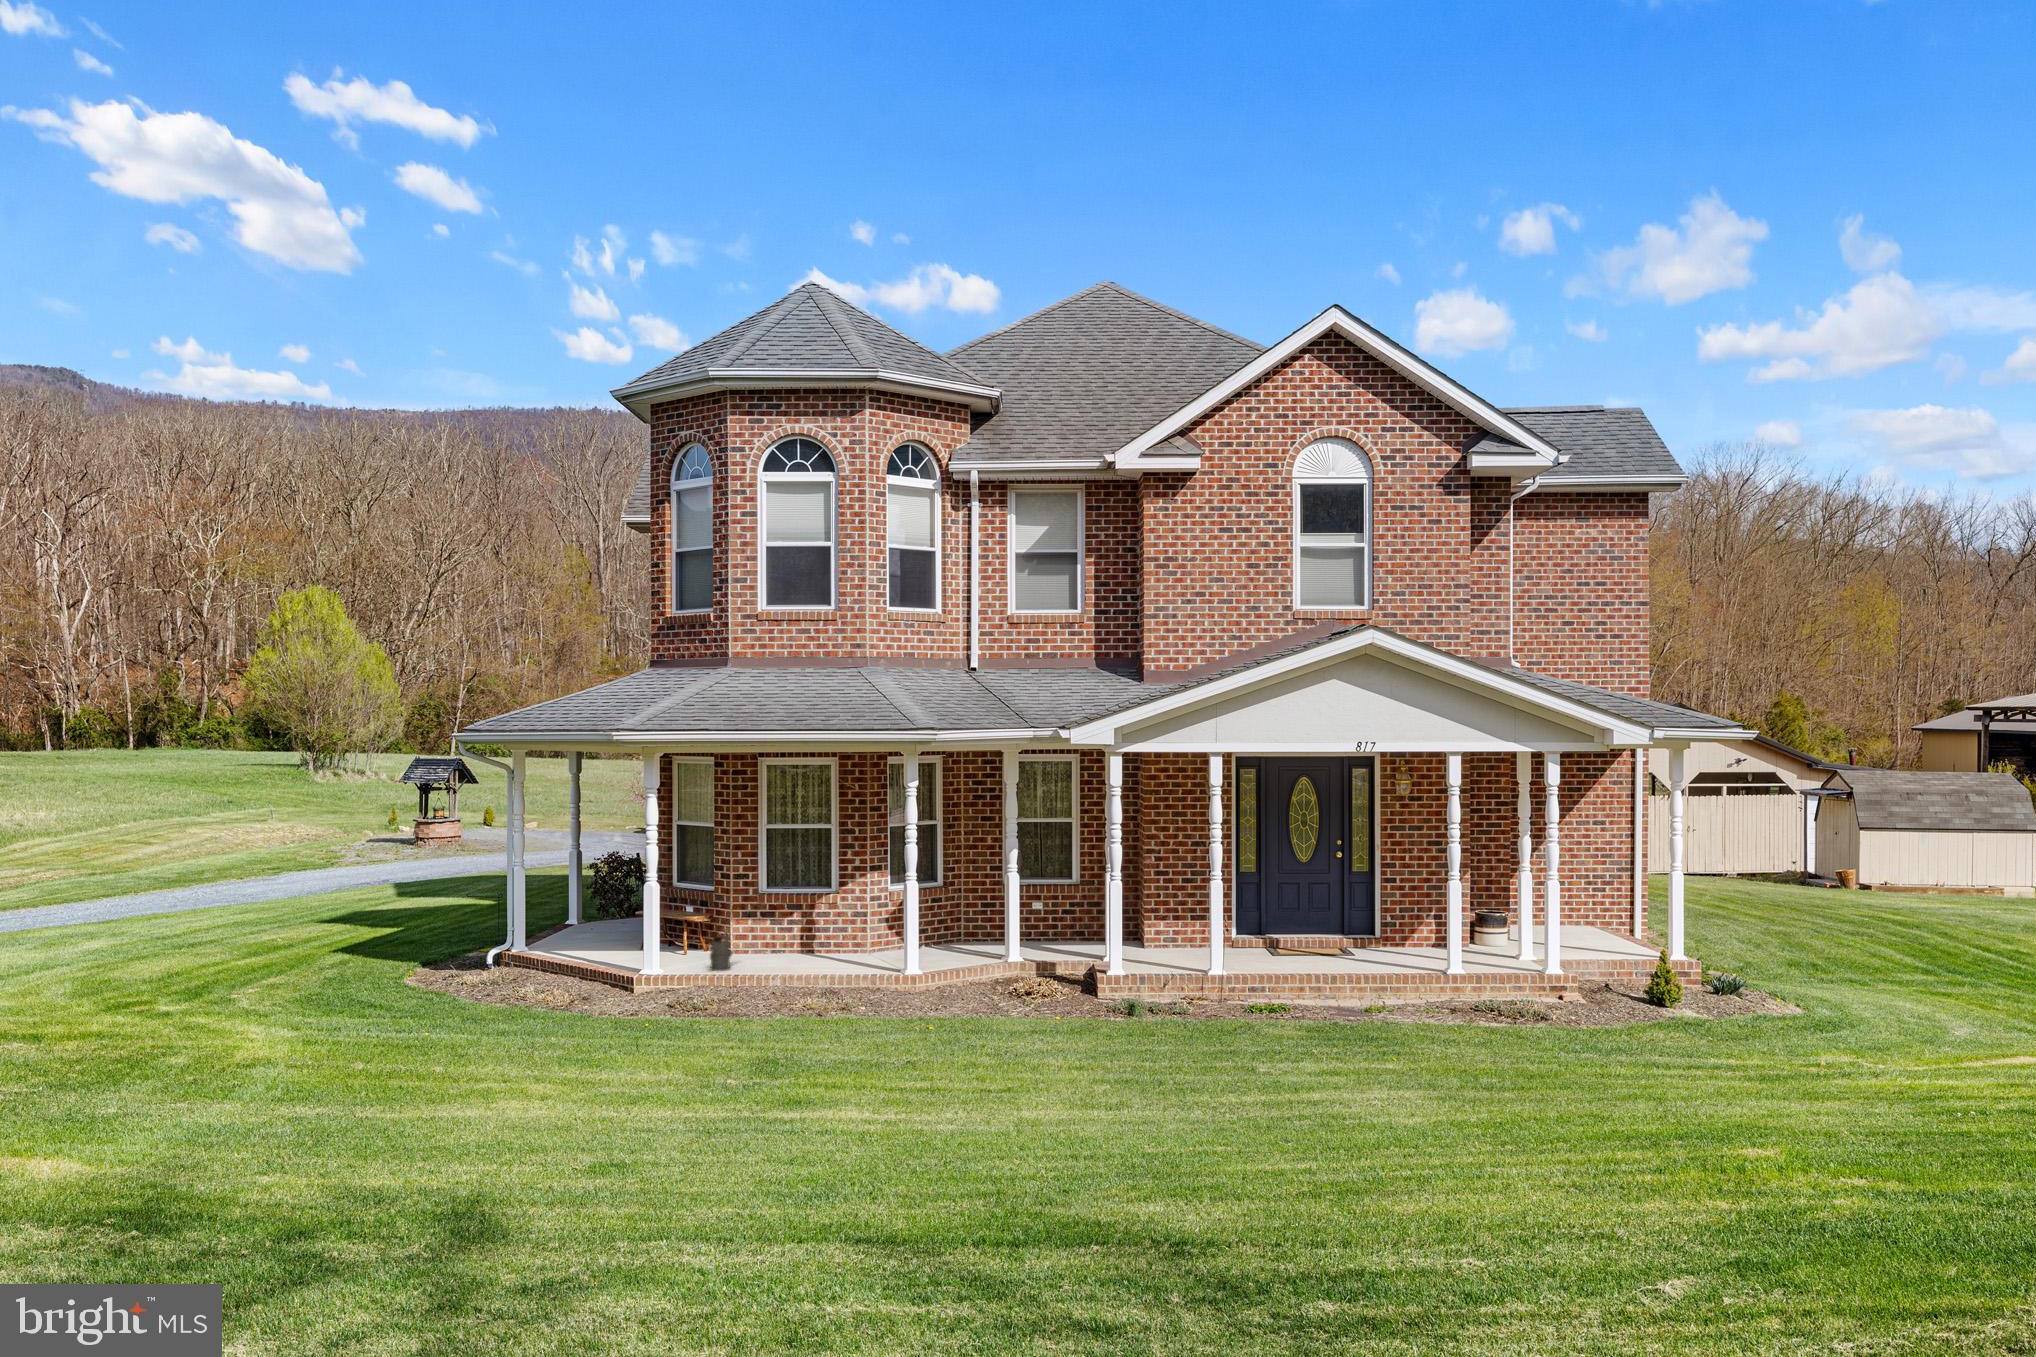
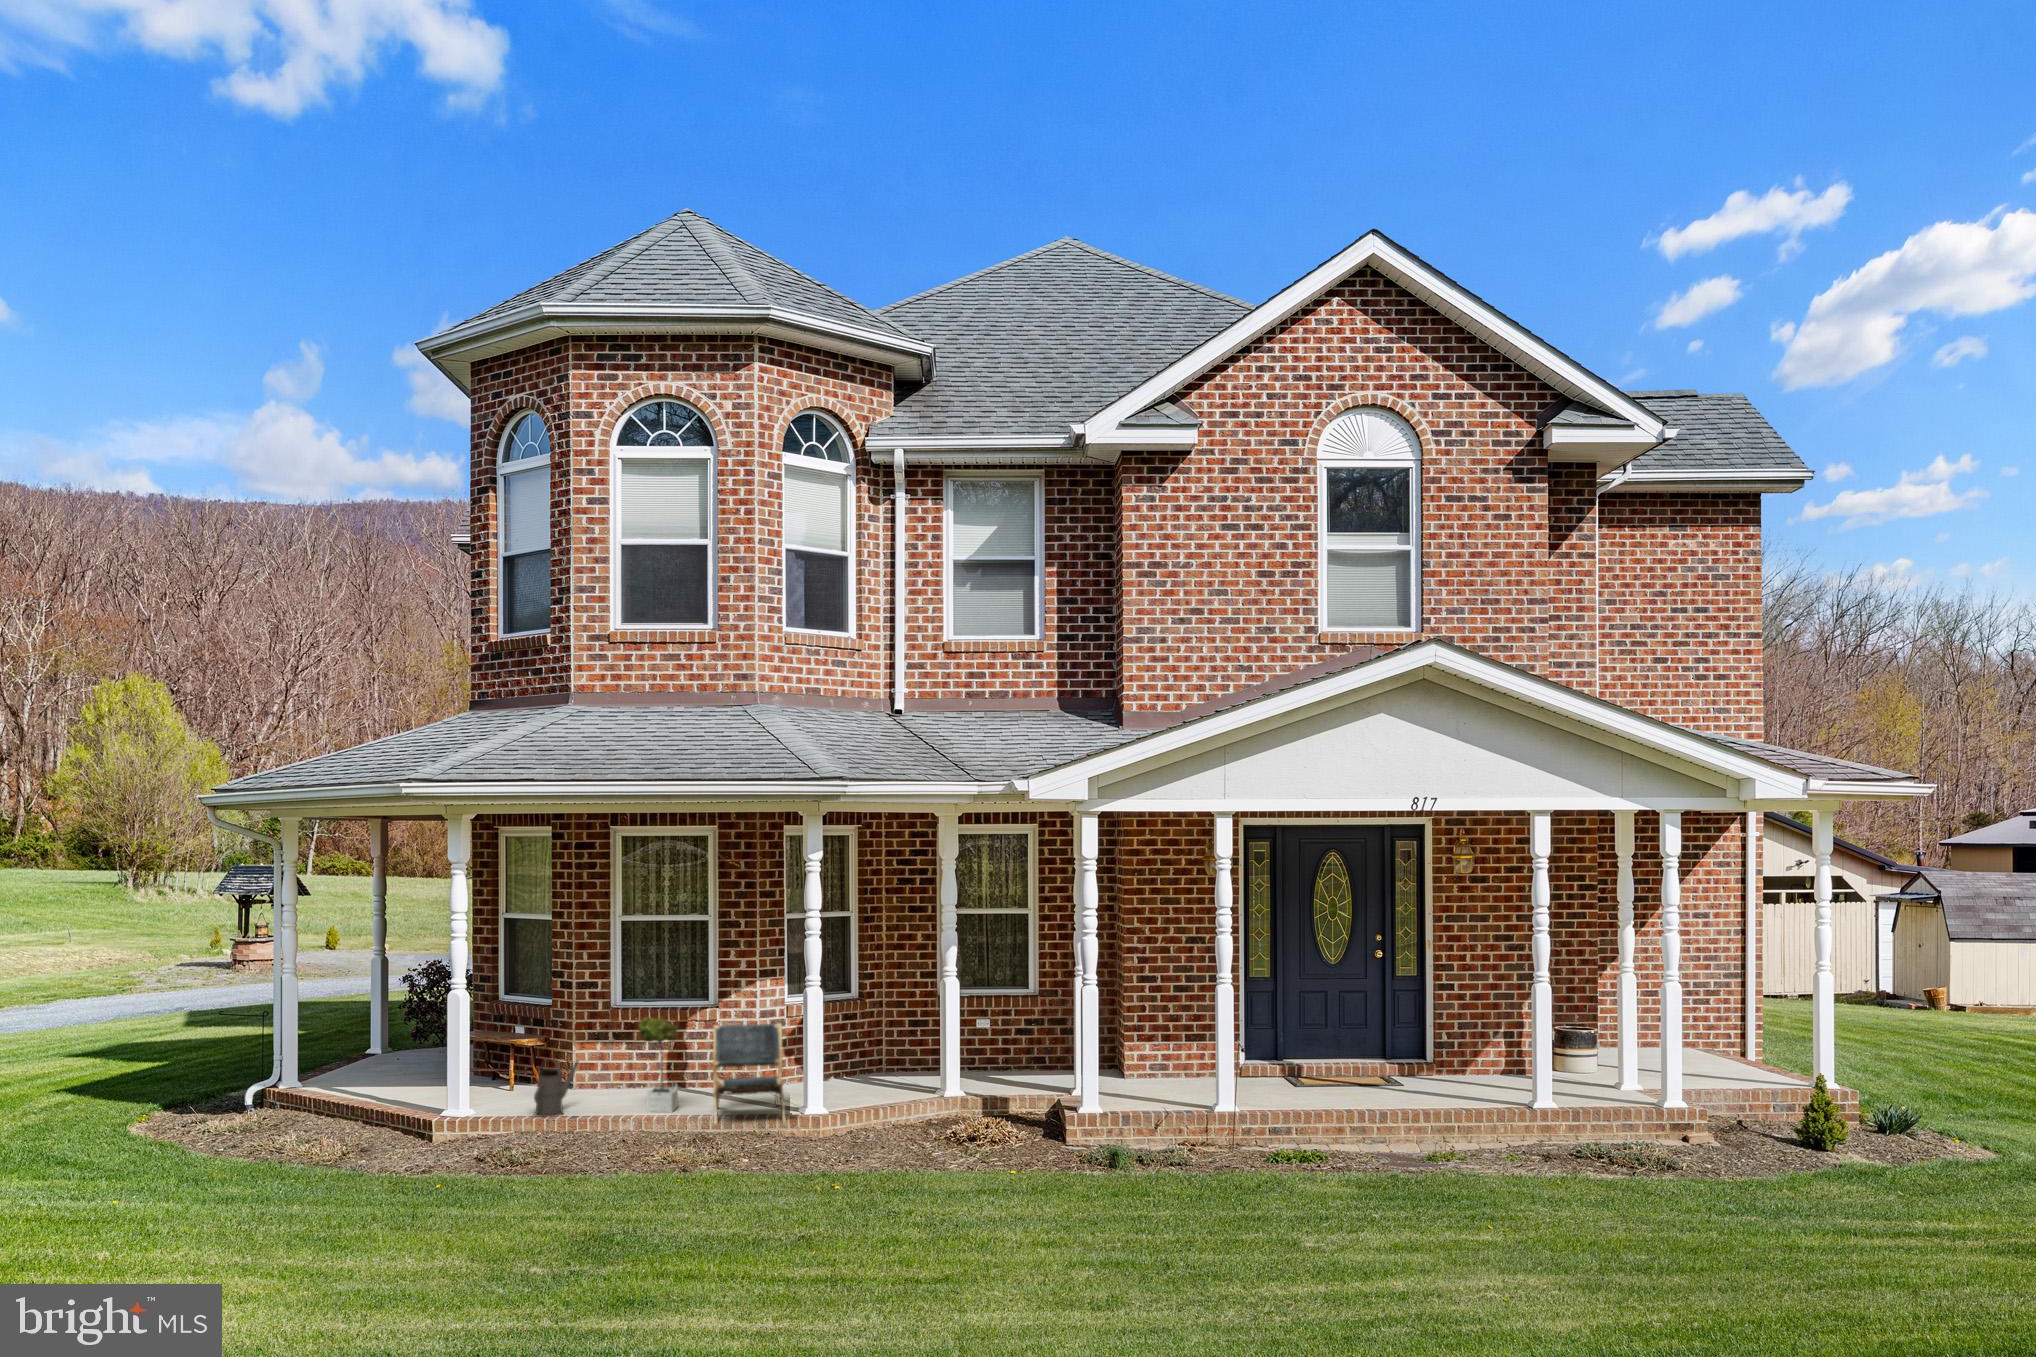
potted tree: none [783,899,813,969] -> present [639,1017,678,1113]
lounge chair: none [838,904,894,977] -> present [713,1023,786,1124]

